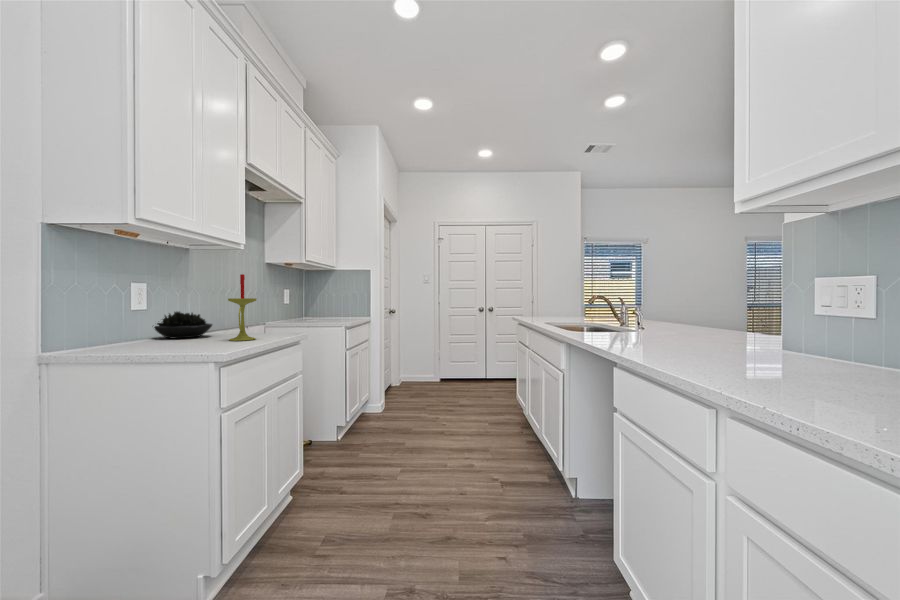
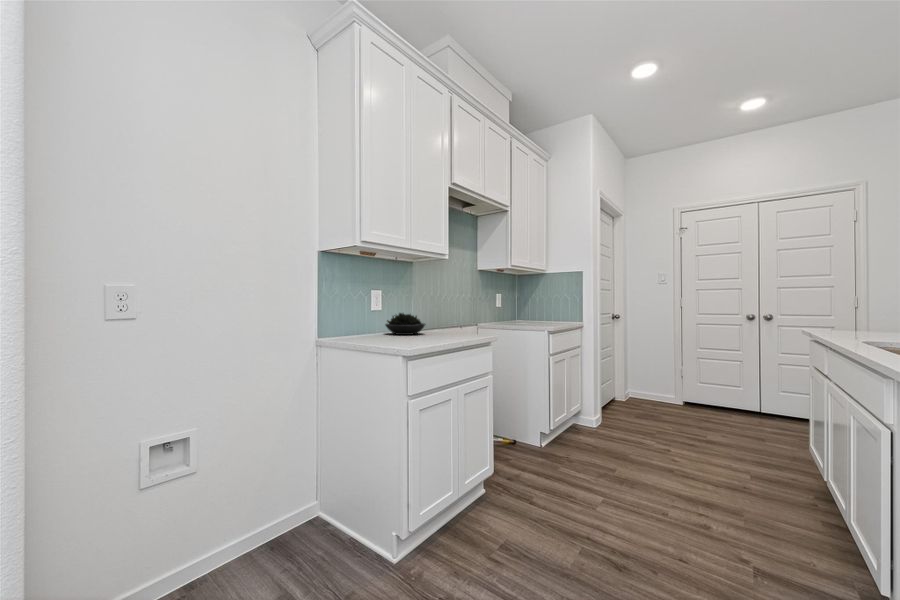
candle: present [228,274,256,341] -> none [430,279,453,339]

